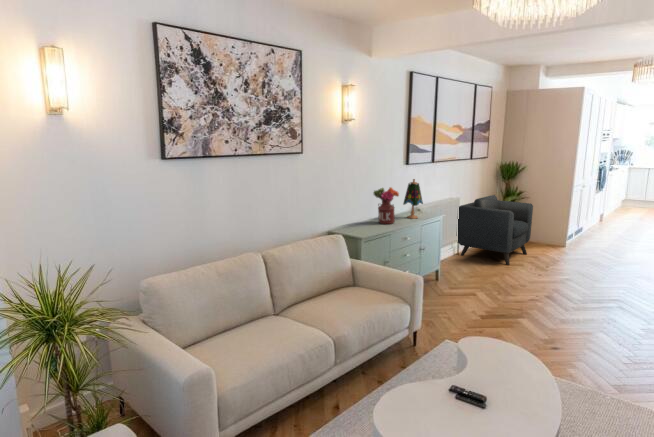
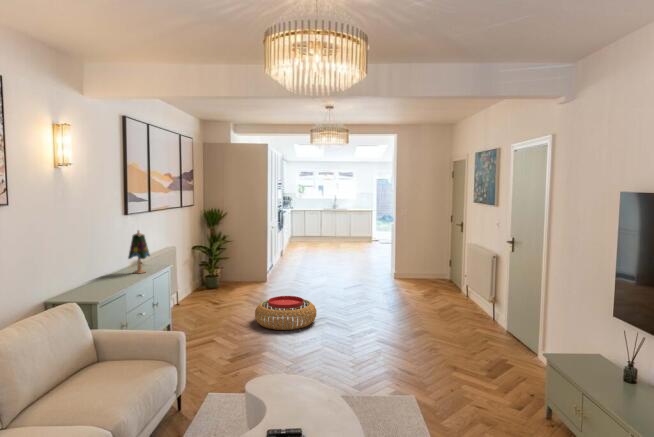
flower arrangement: present [373,187,399,224] -> none [94,241,128,284]
armchair: present [458,195,533,265] -> none [174,241,241,307]
pouf: none [528,264,608,305] -> present [255,296,317,330]

